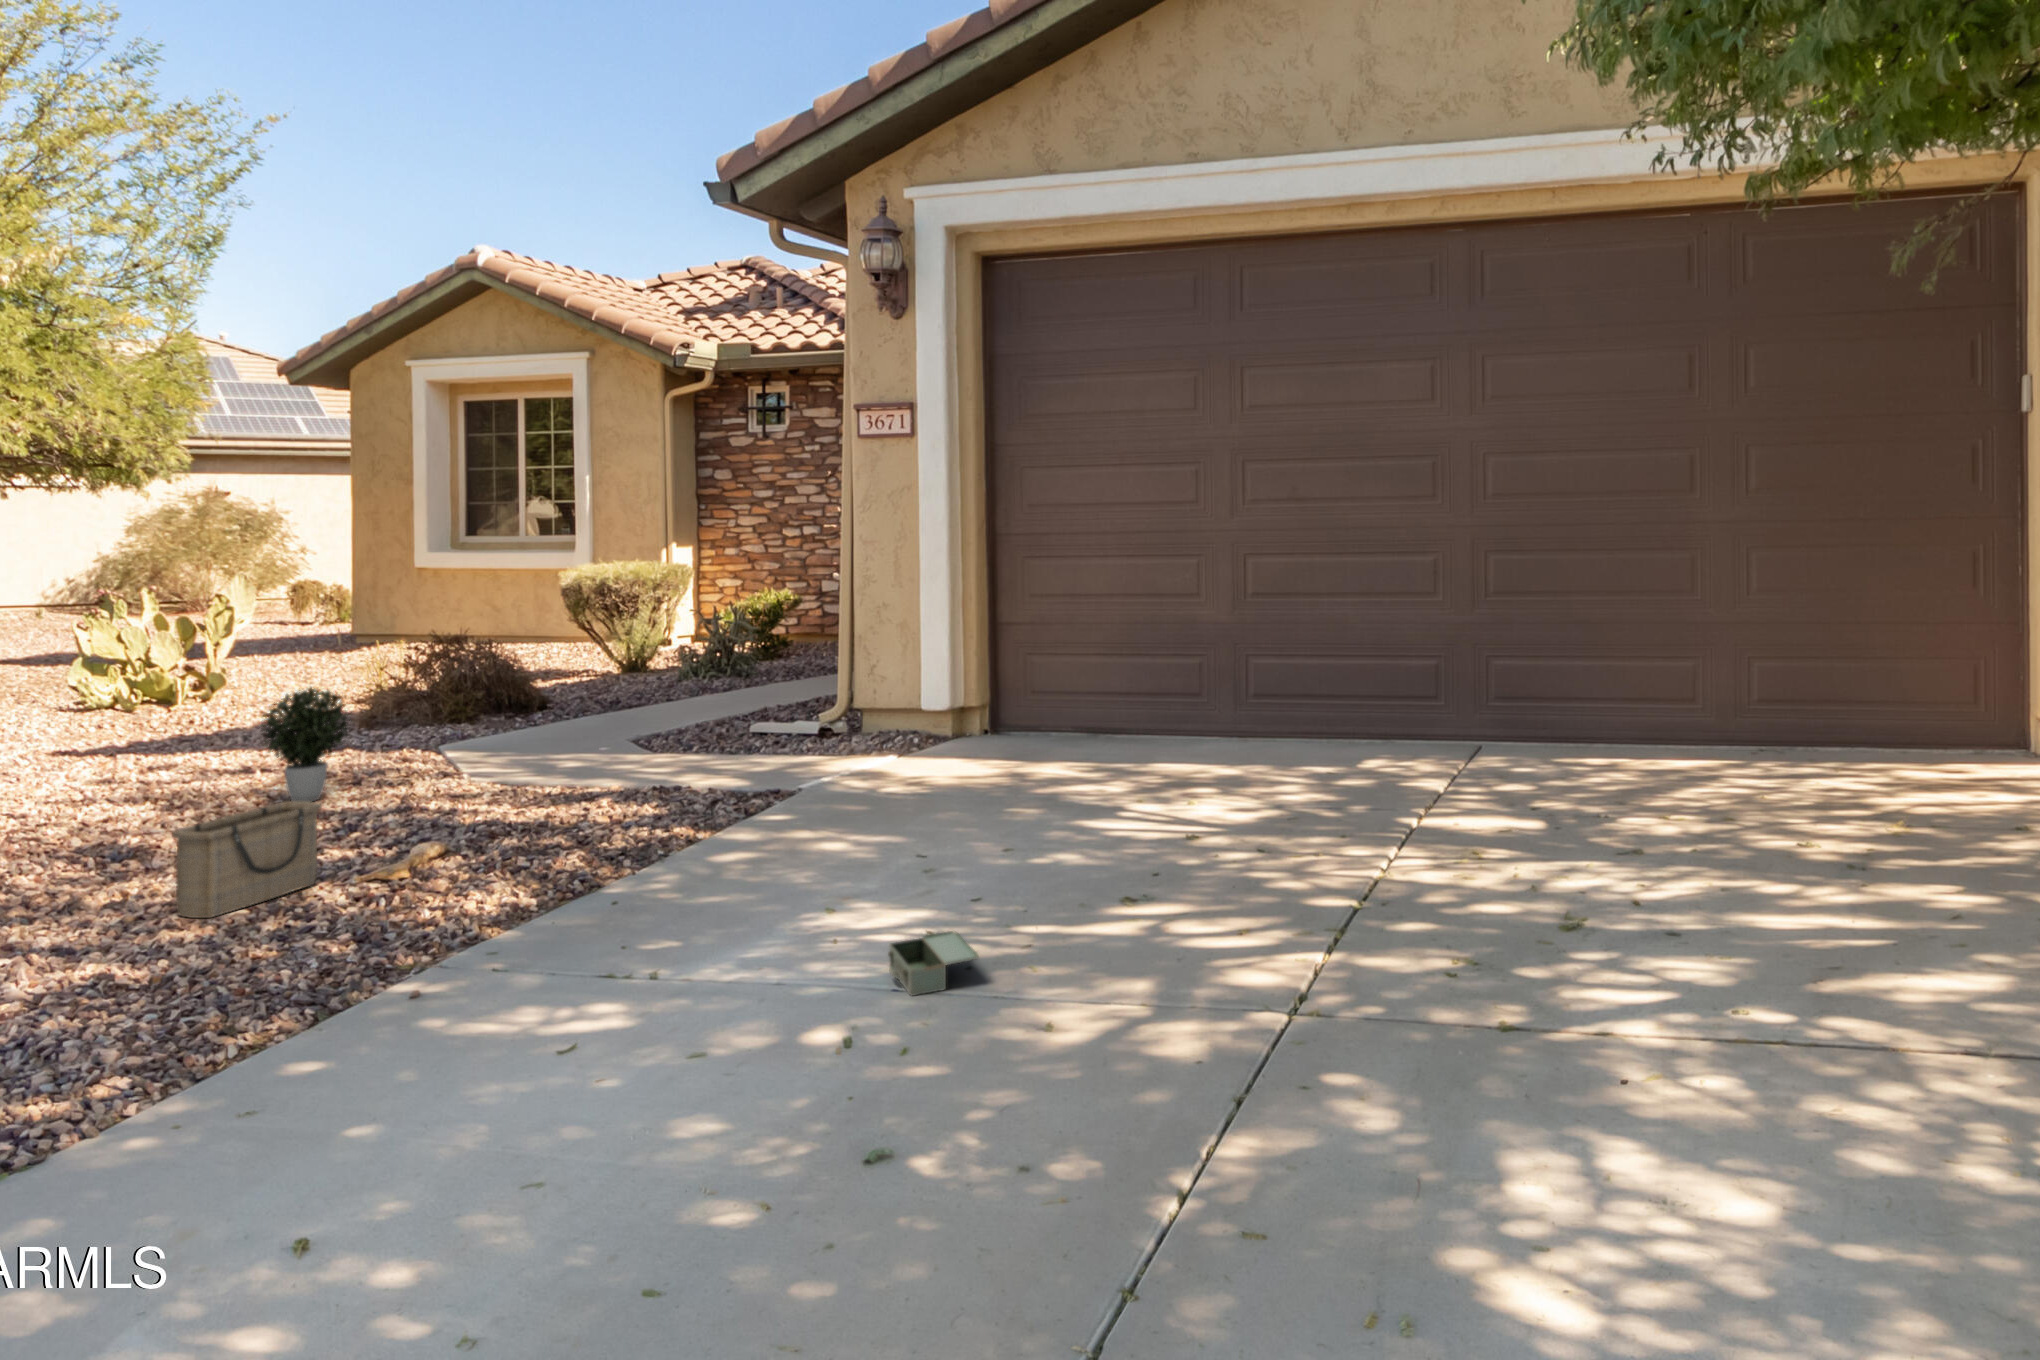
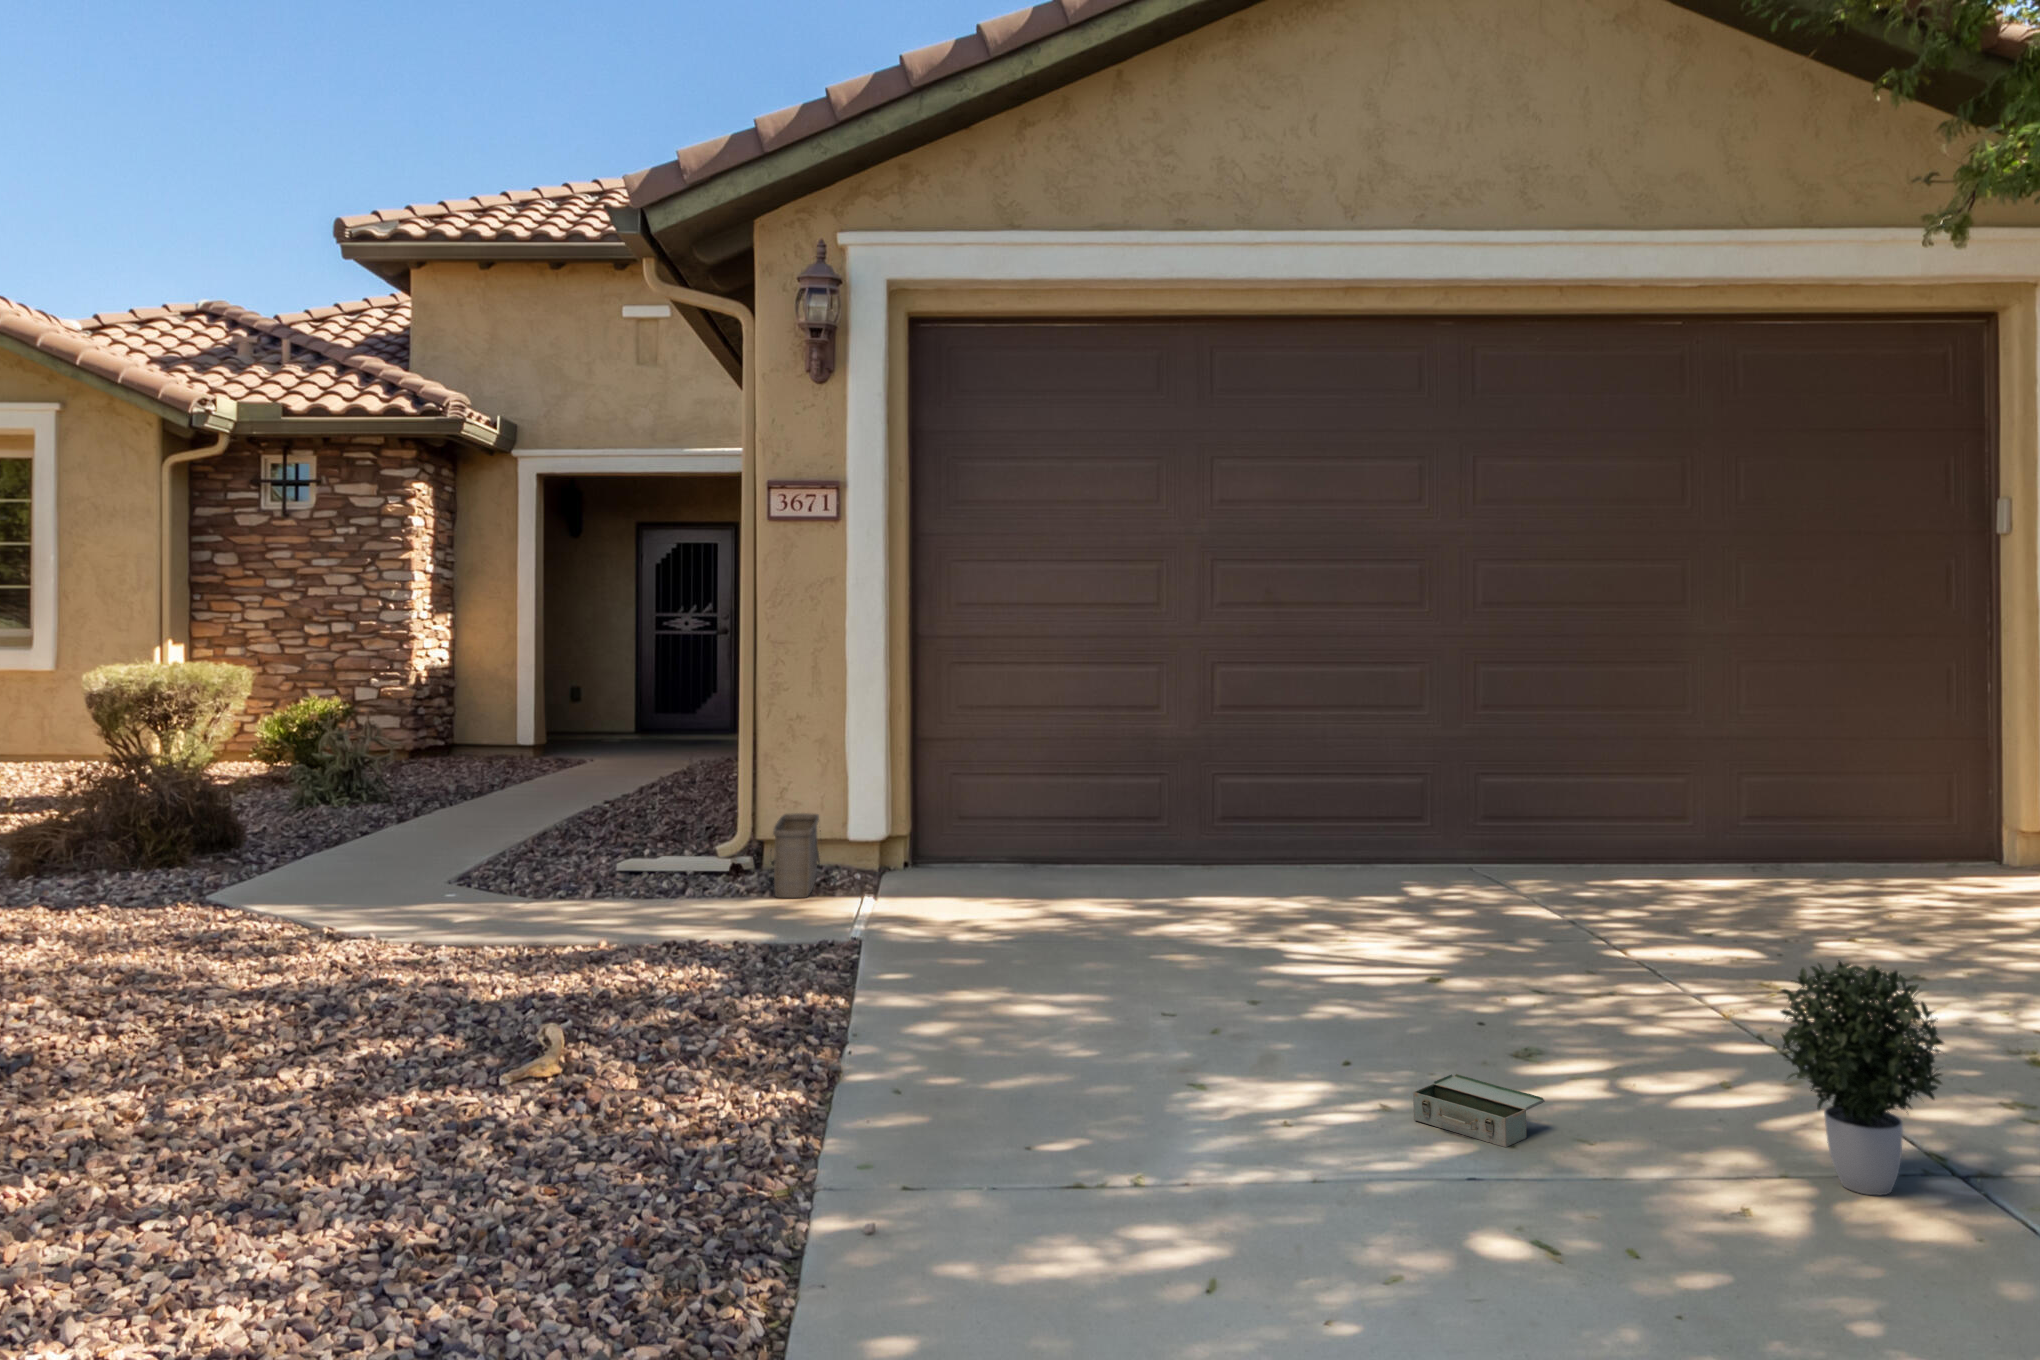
potted plant: present [261,687,350,802] -> present [1781,961,1944,1195]
basket: present [172,801,322,918] -> present [771,813,820,898]

